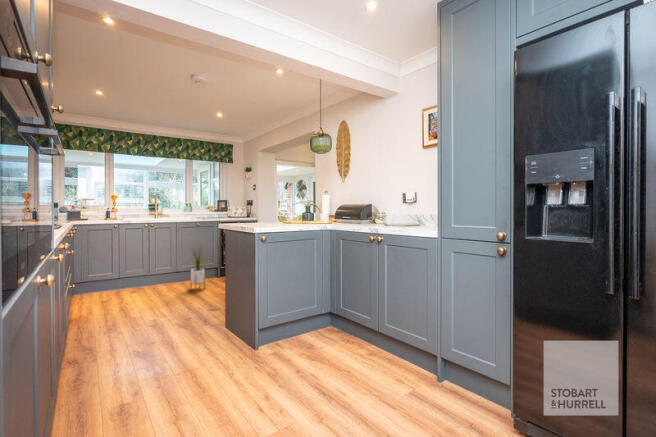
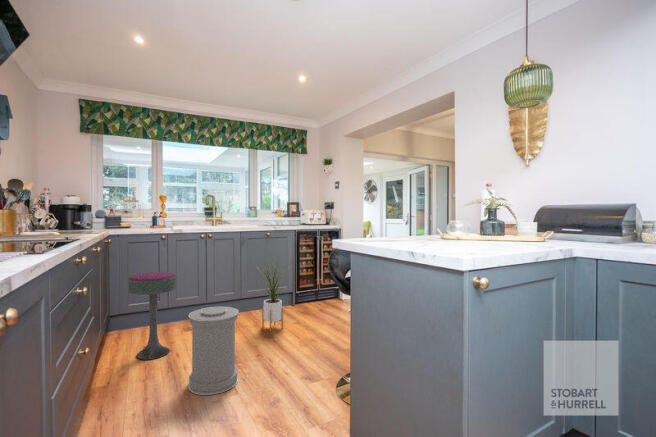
bar stool: none [93,248,127,304] -> present [128,272,177,360]
trash can: none [135,266,167,316] -> present [188,306,238,395]

